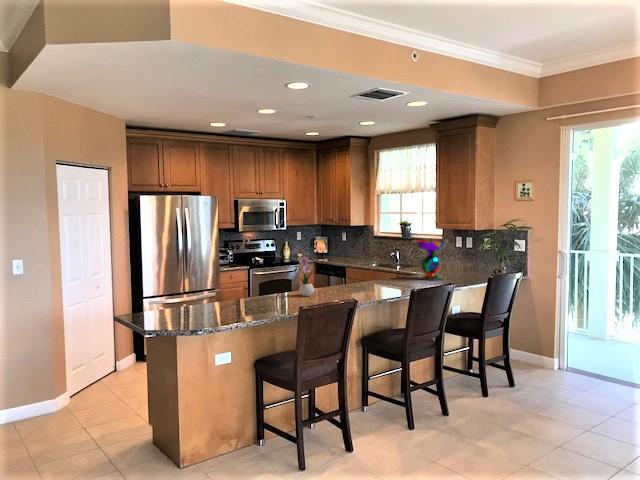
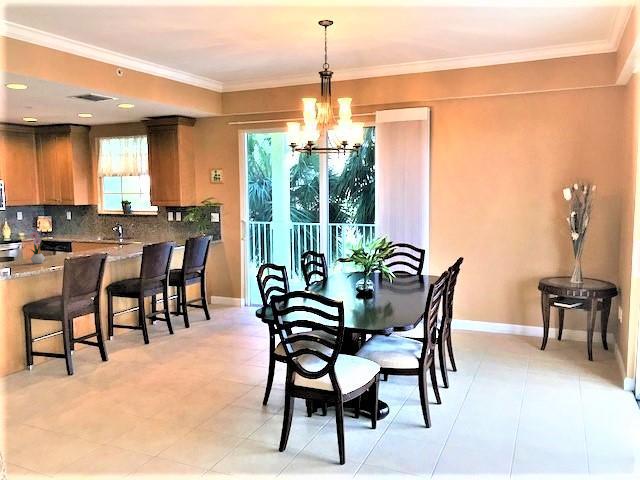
decorative bowl: present [414,240,448,280] -> none [129,215,159,247]

